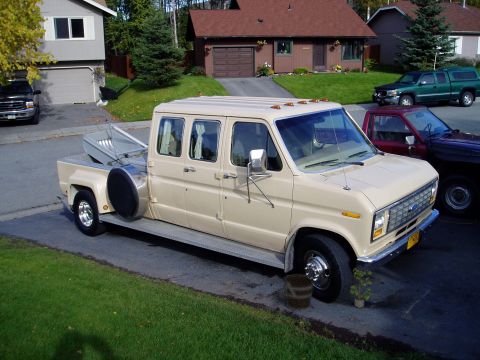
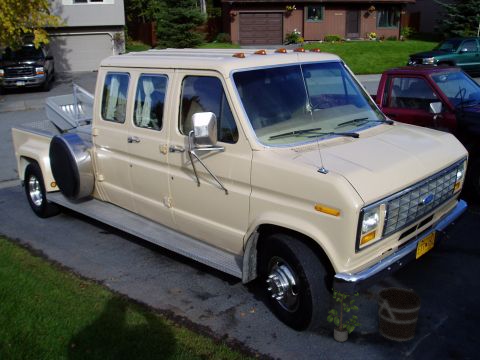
bucket: present [284,275,313,310] -> present [377,288,421,341]

